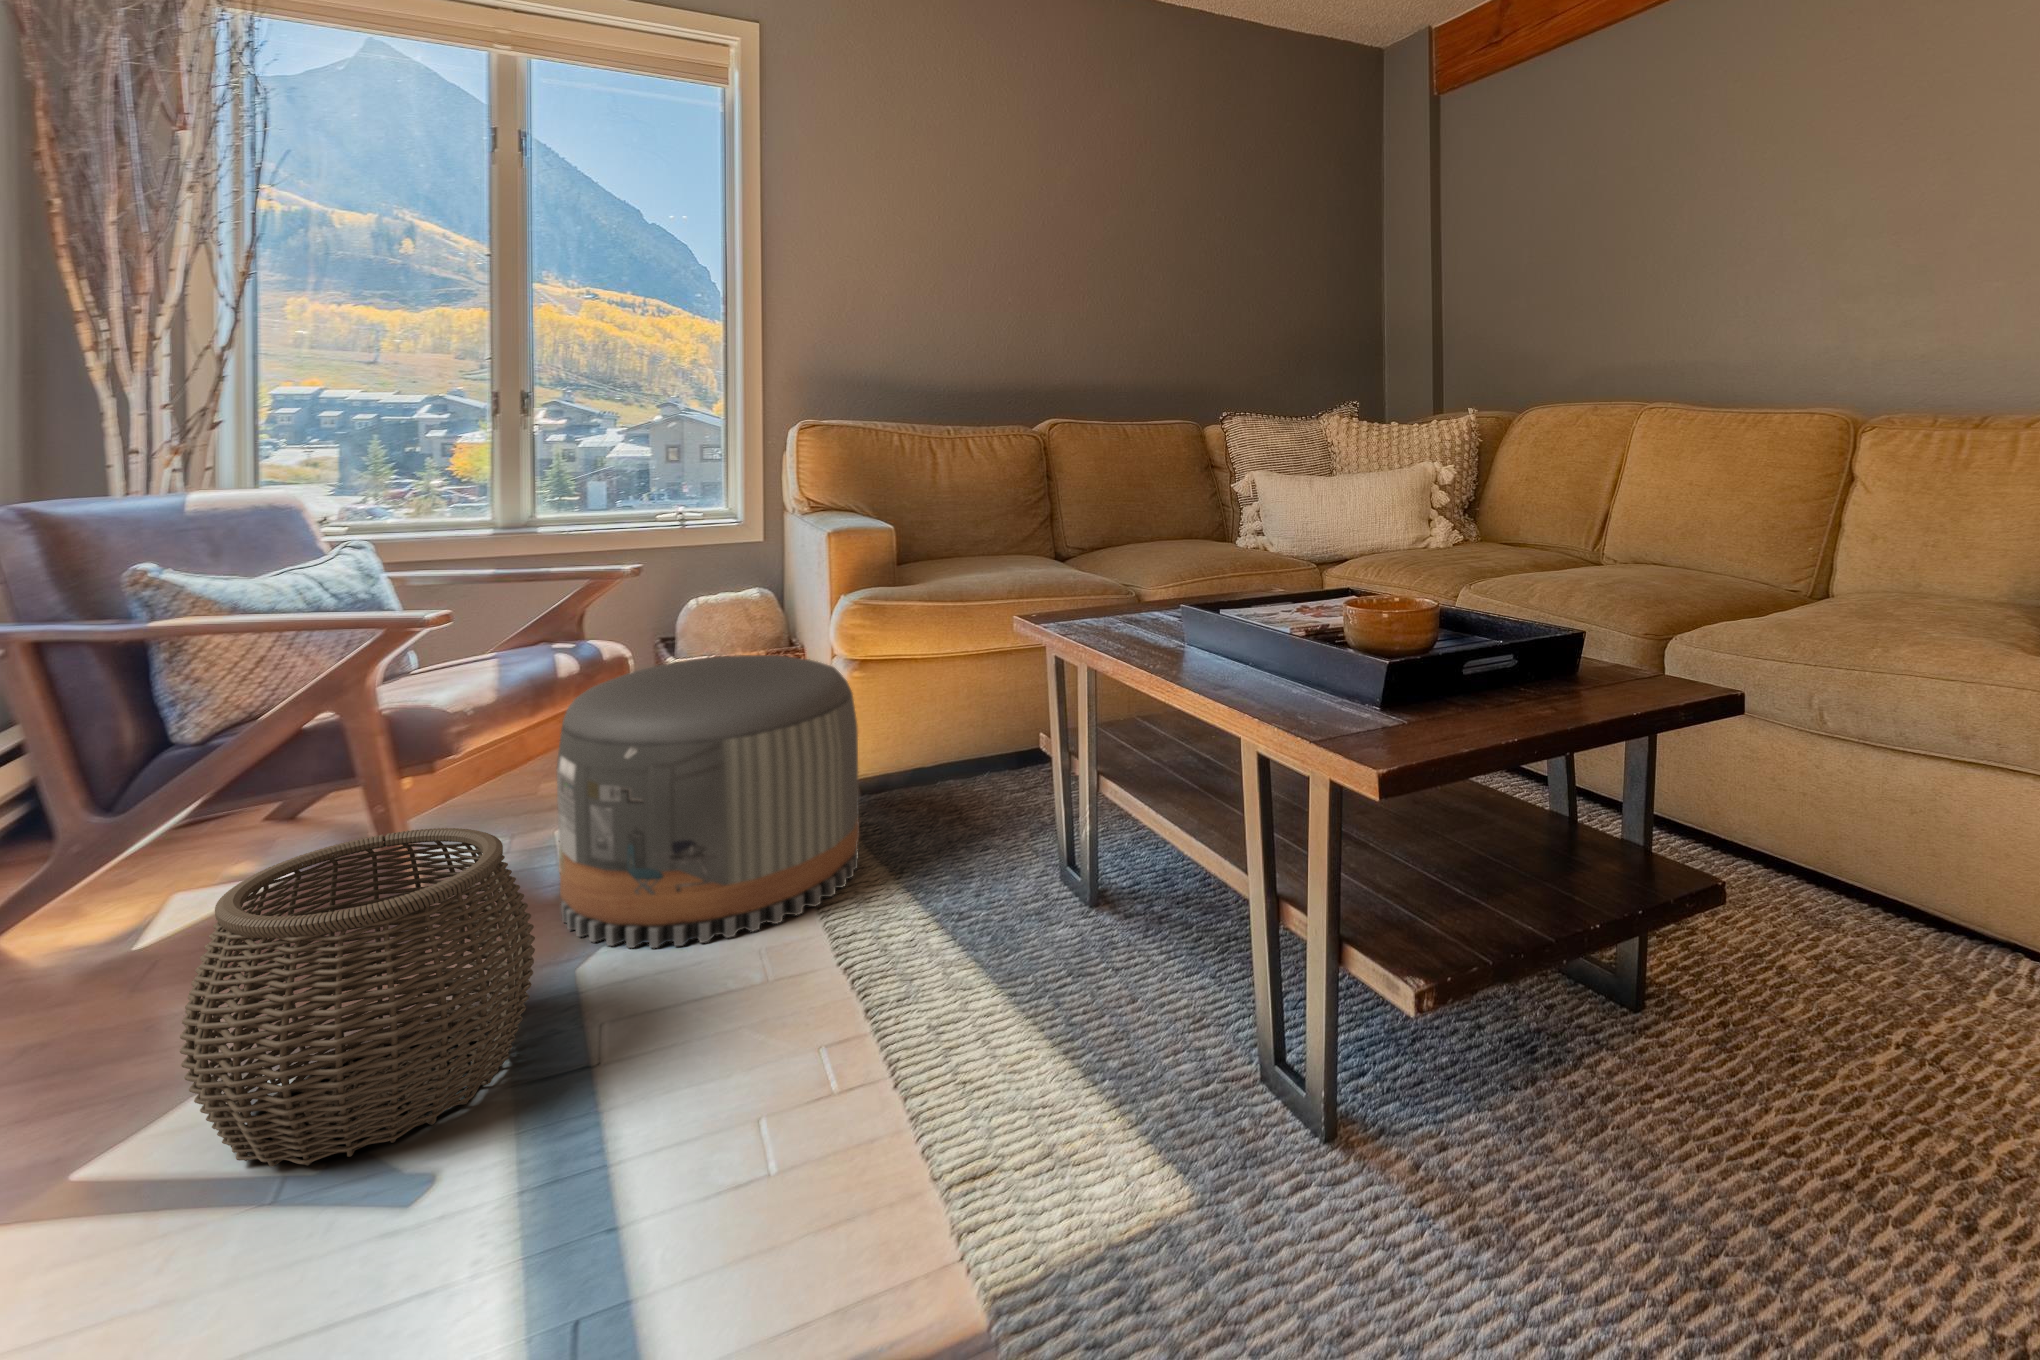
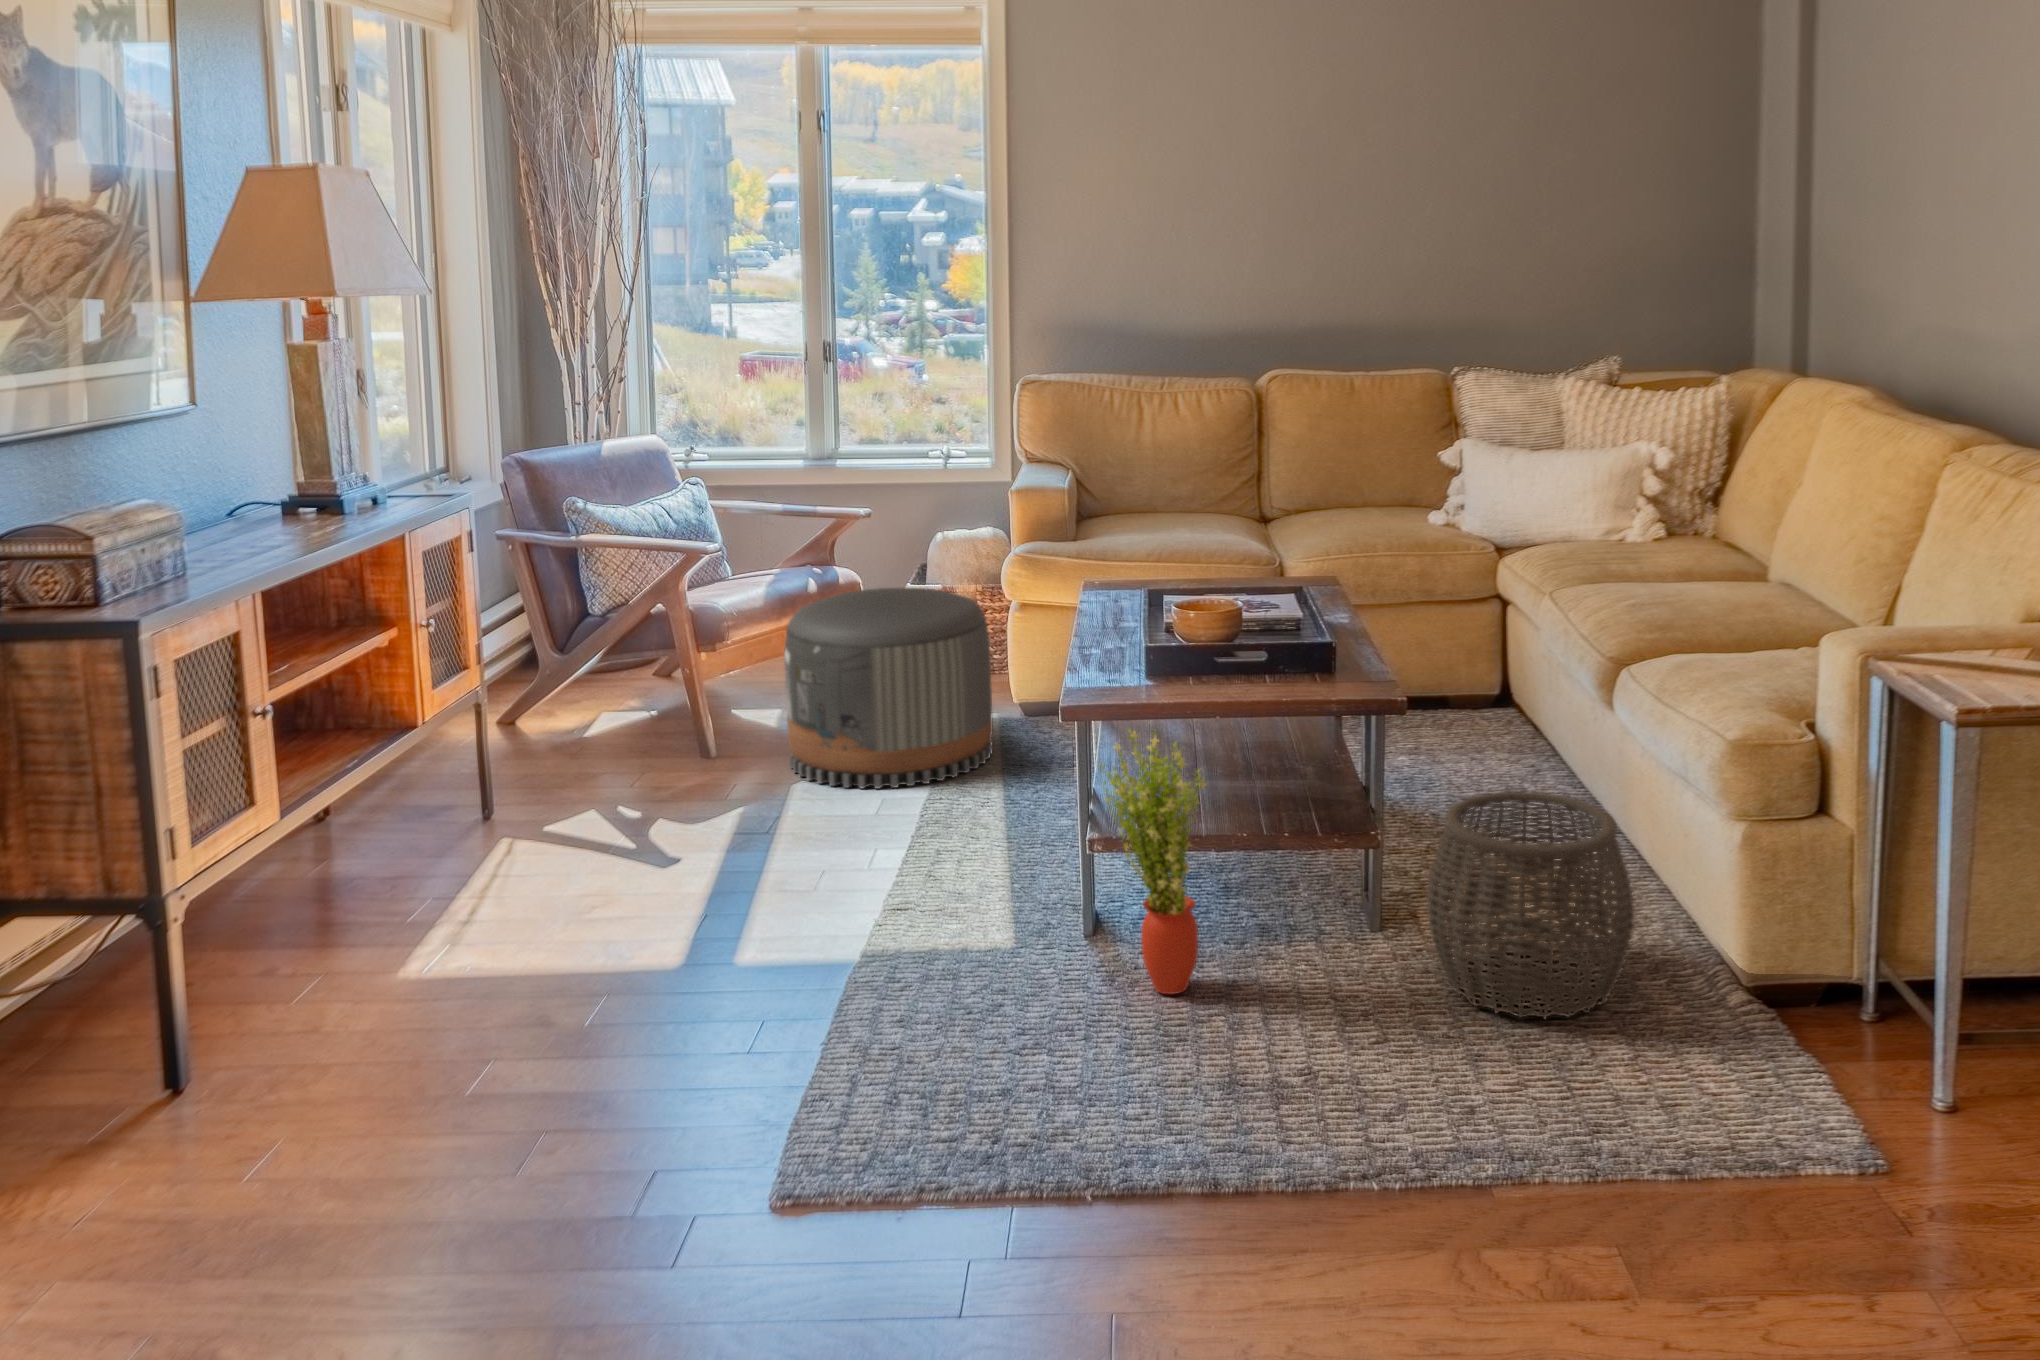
potted plant: none [1362,805,1547,1222] -> present [1099,729,1206,994]
woven basket: present [180,828,535,1167] -> present [1426,792,1635,1020]

